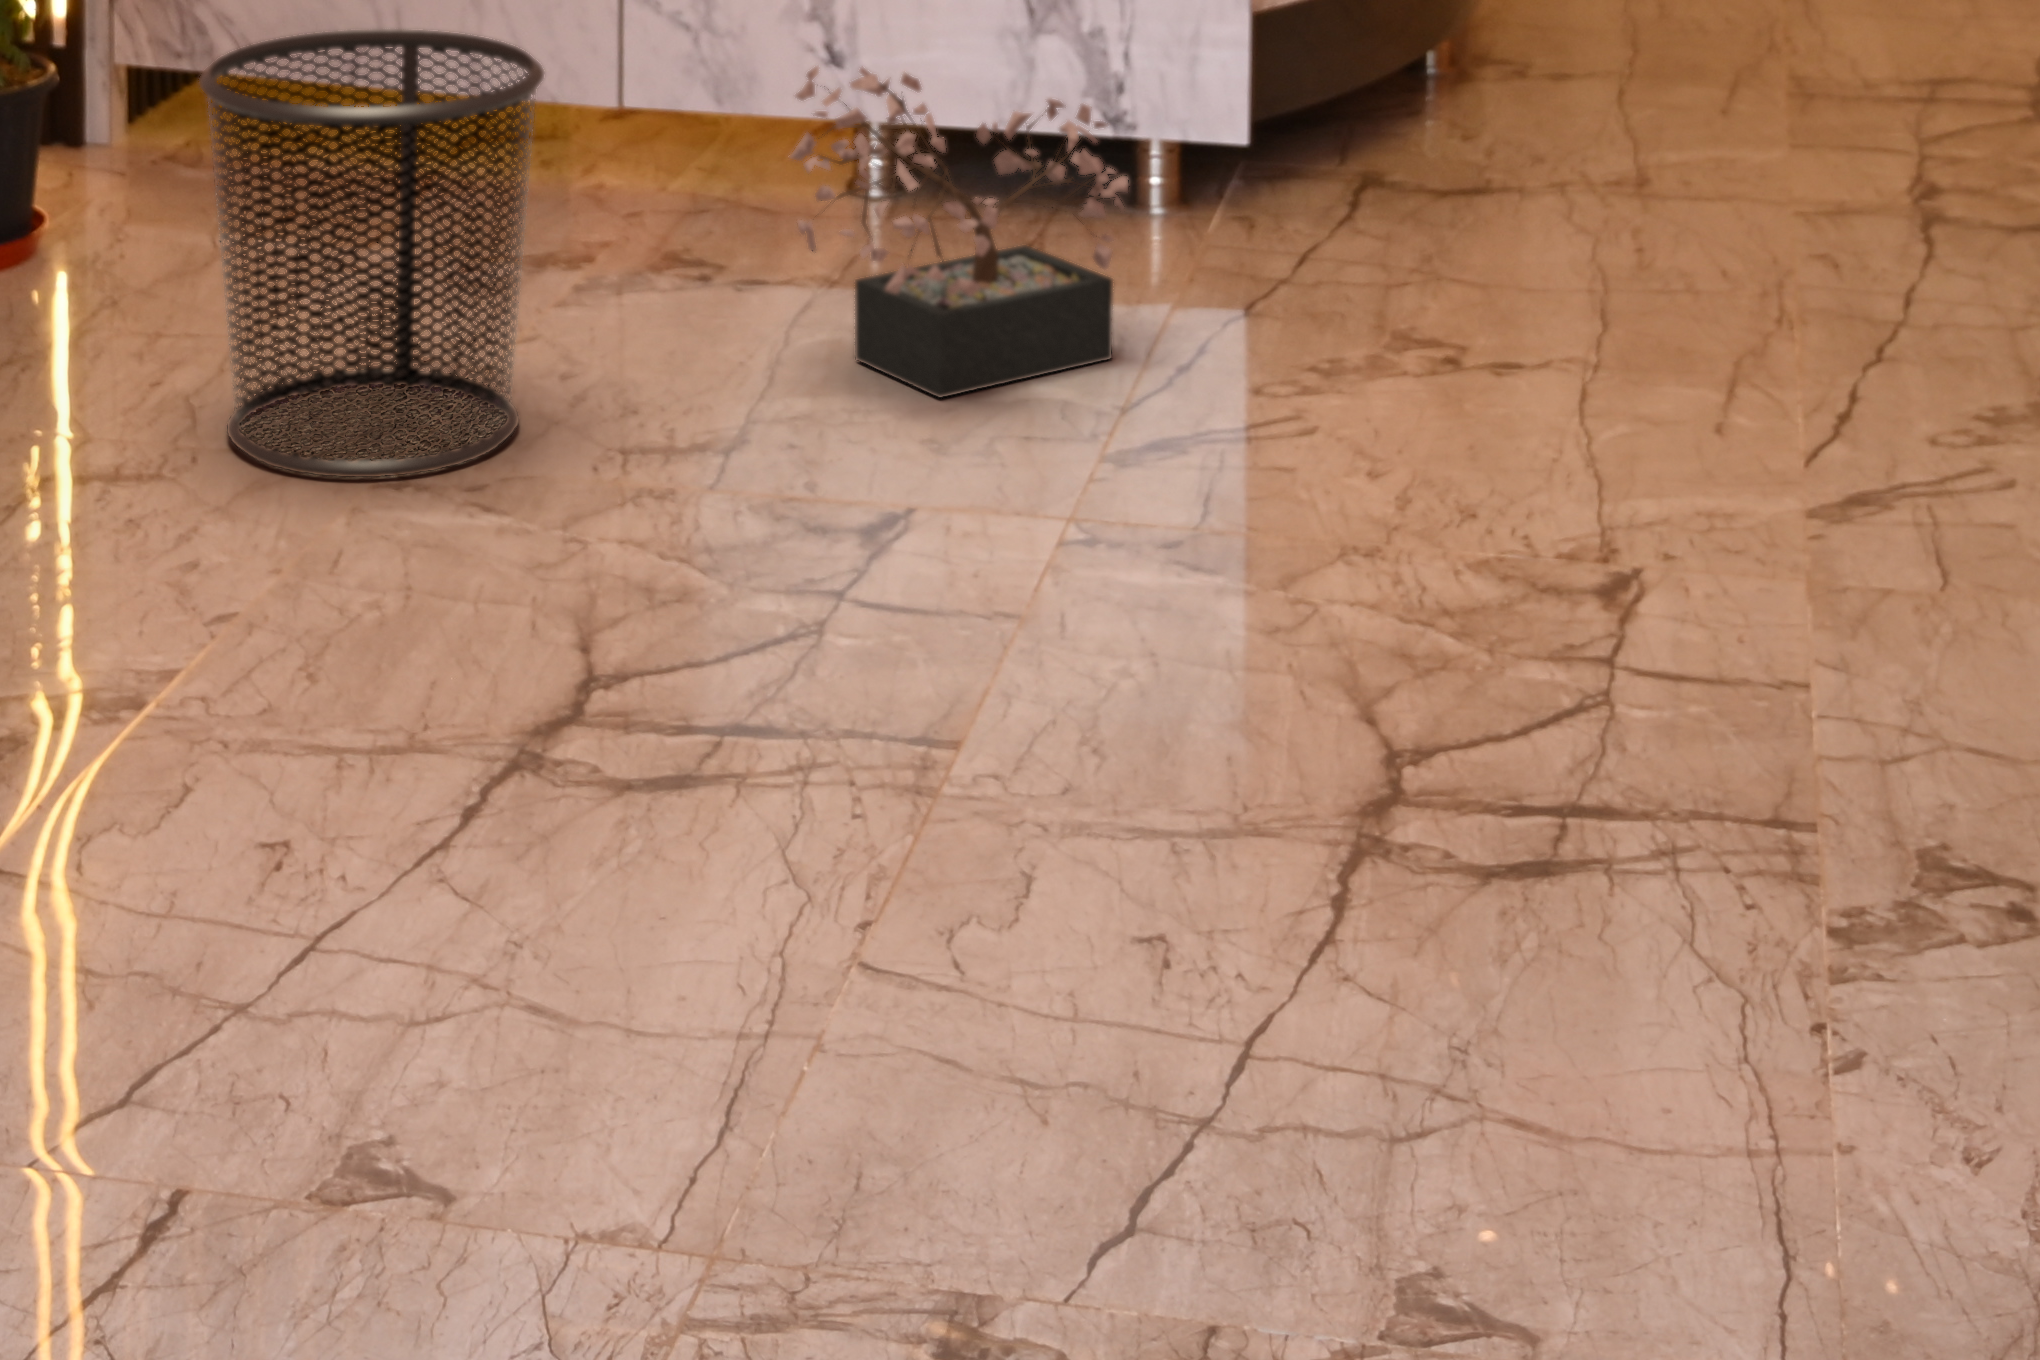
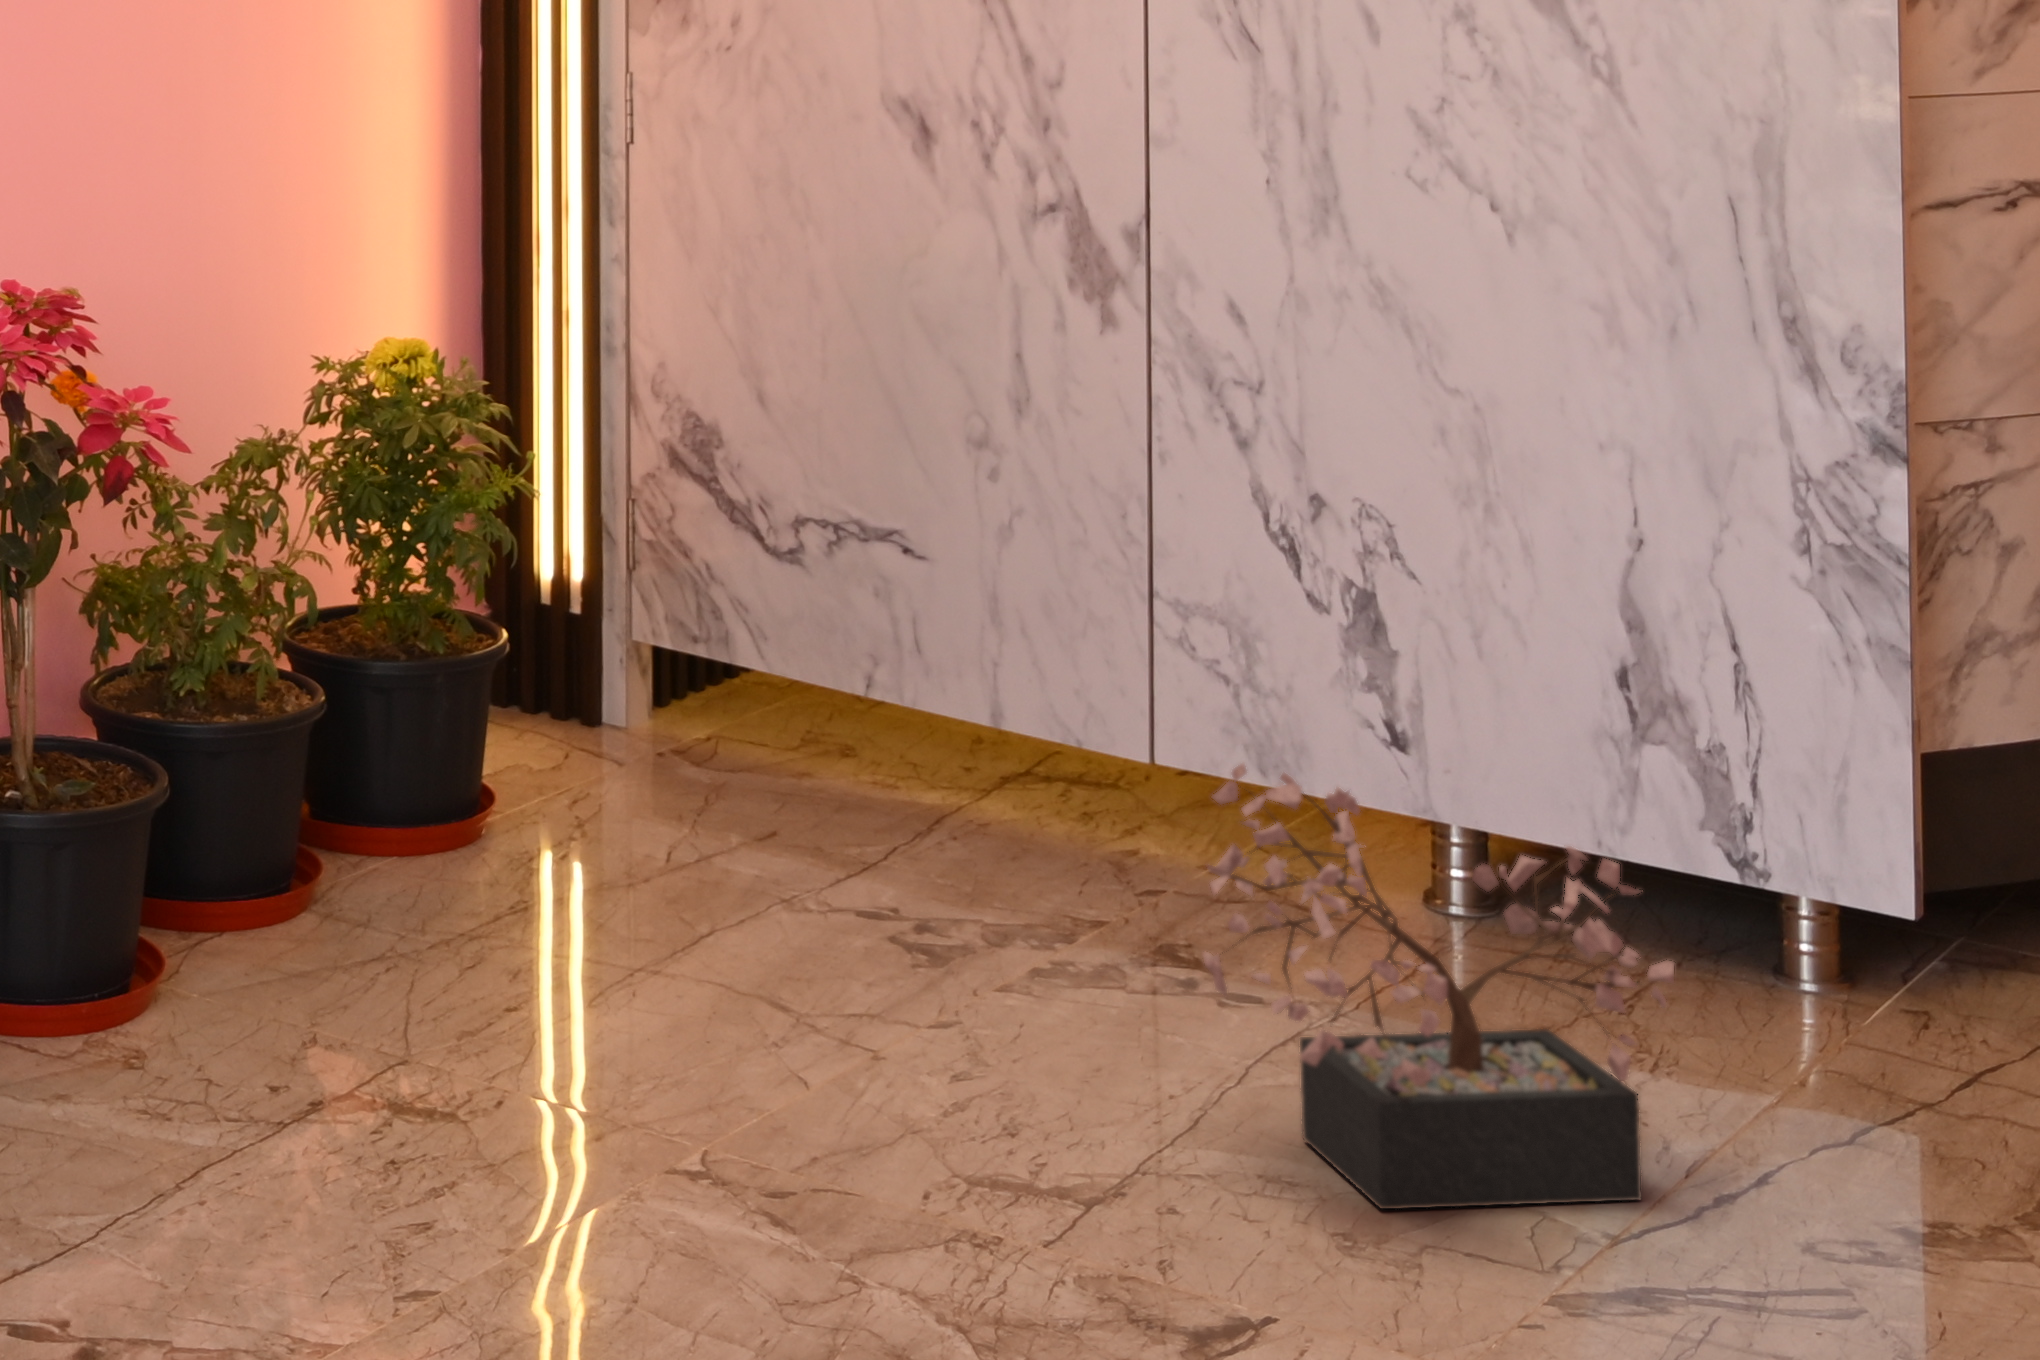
waste bin: present [200,29,544,477] -> none [492,648,880,1181]

